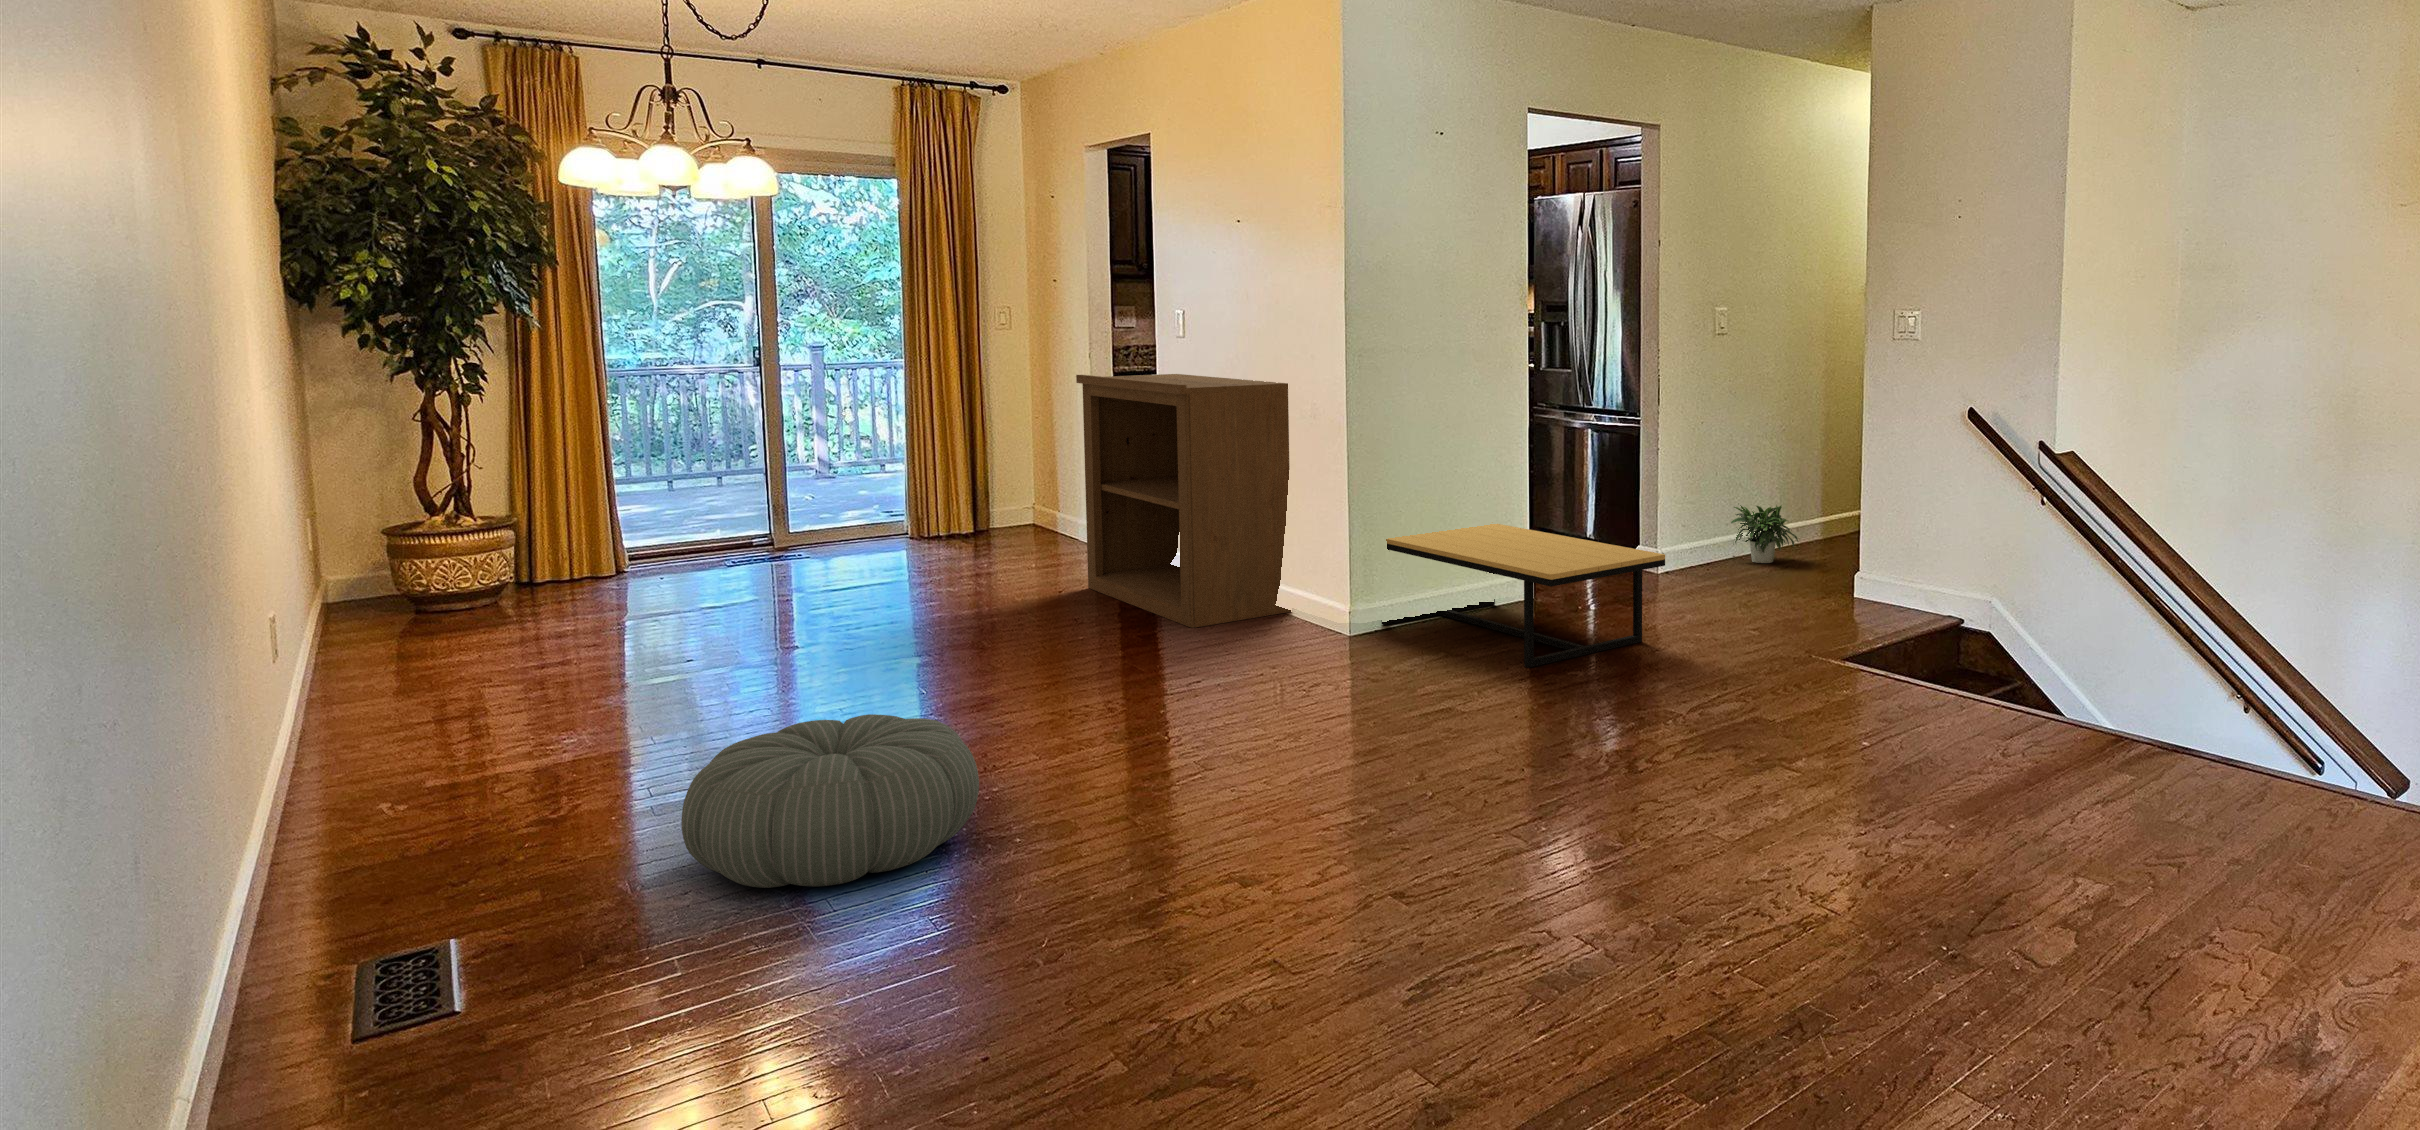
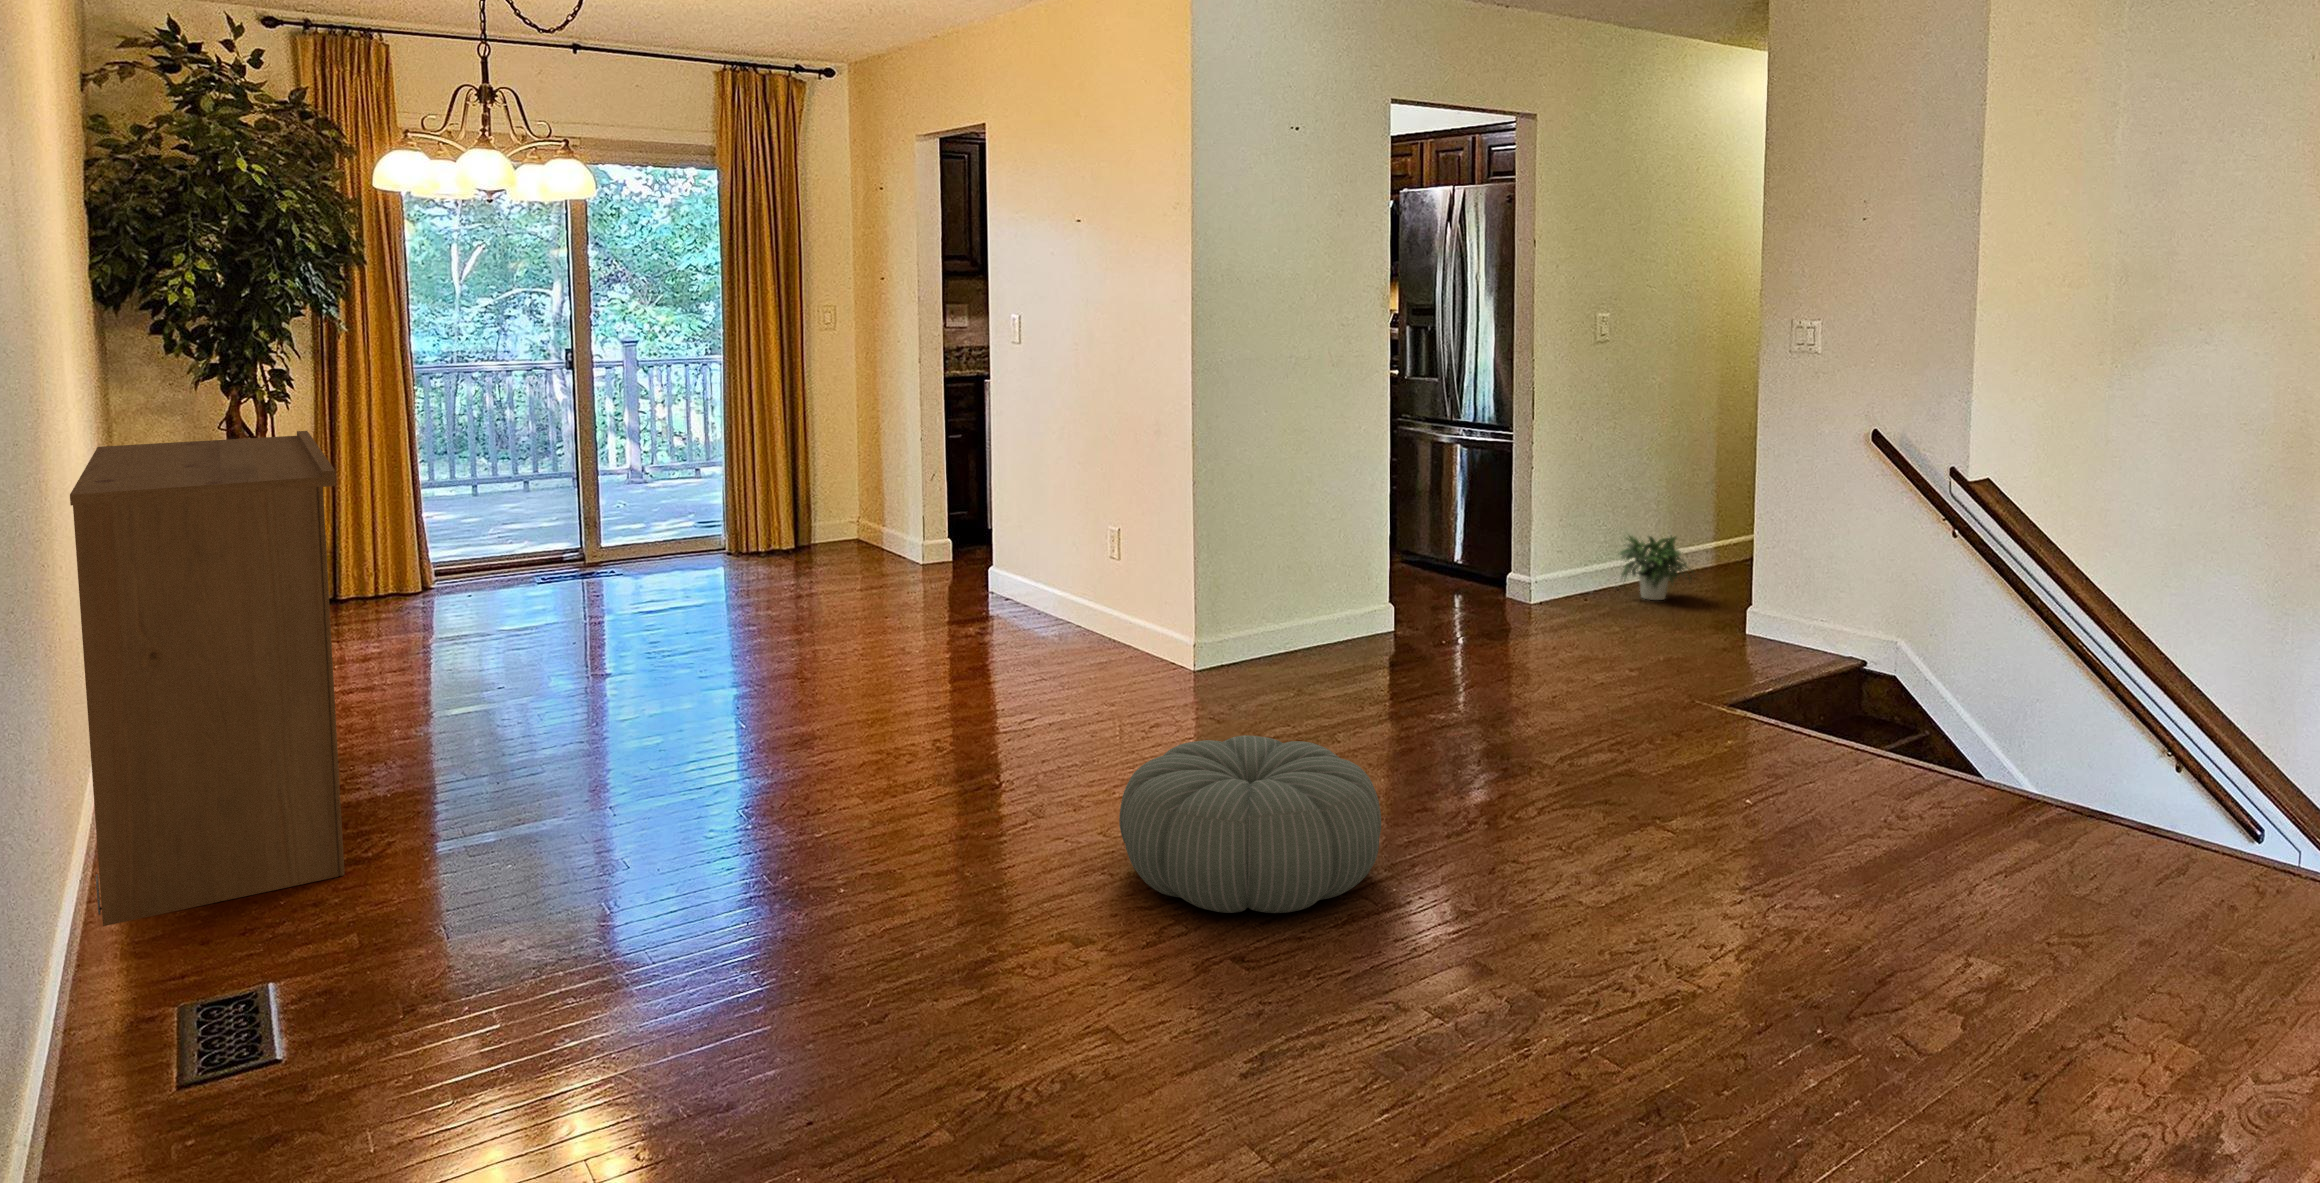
bookshelf: present [1076,374,1291,628] -> present [70,431,344,926]
coffee table: present [1381,524,1665,668] -> none [1224,553,1580,740]
pouf: present [681,714,979,888] -> present [1119,735,1381,913]

